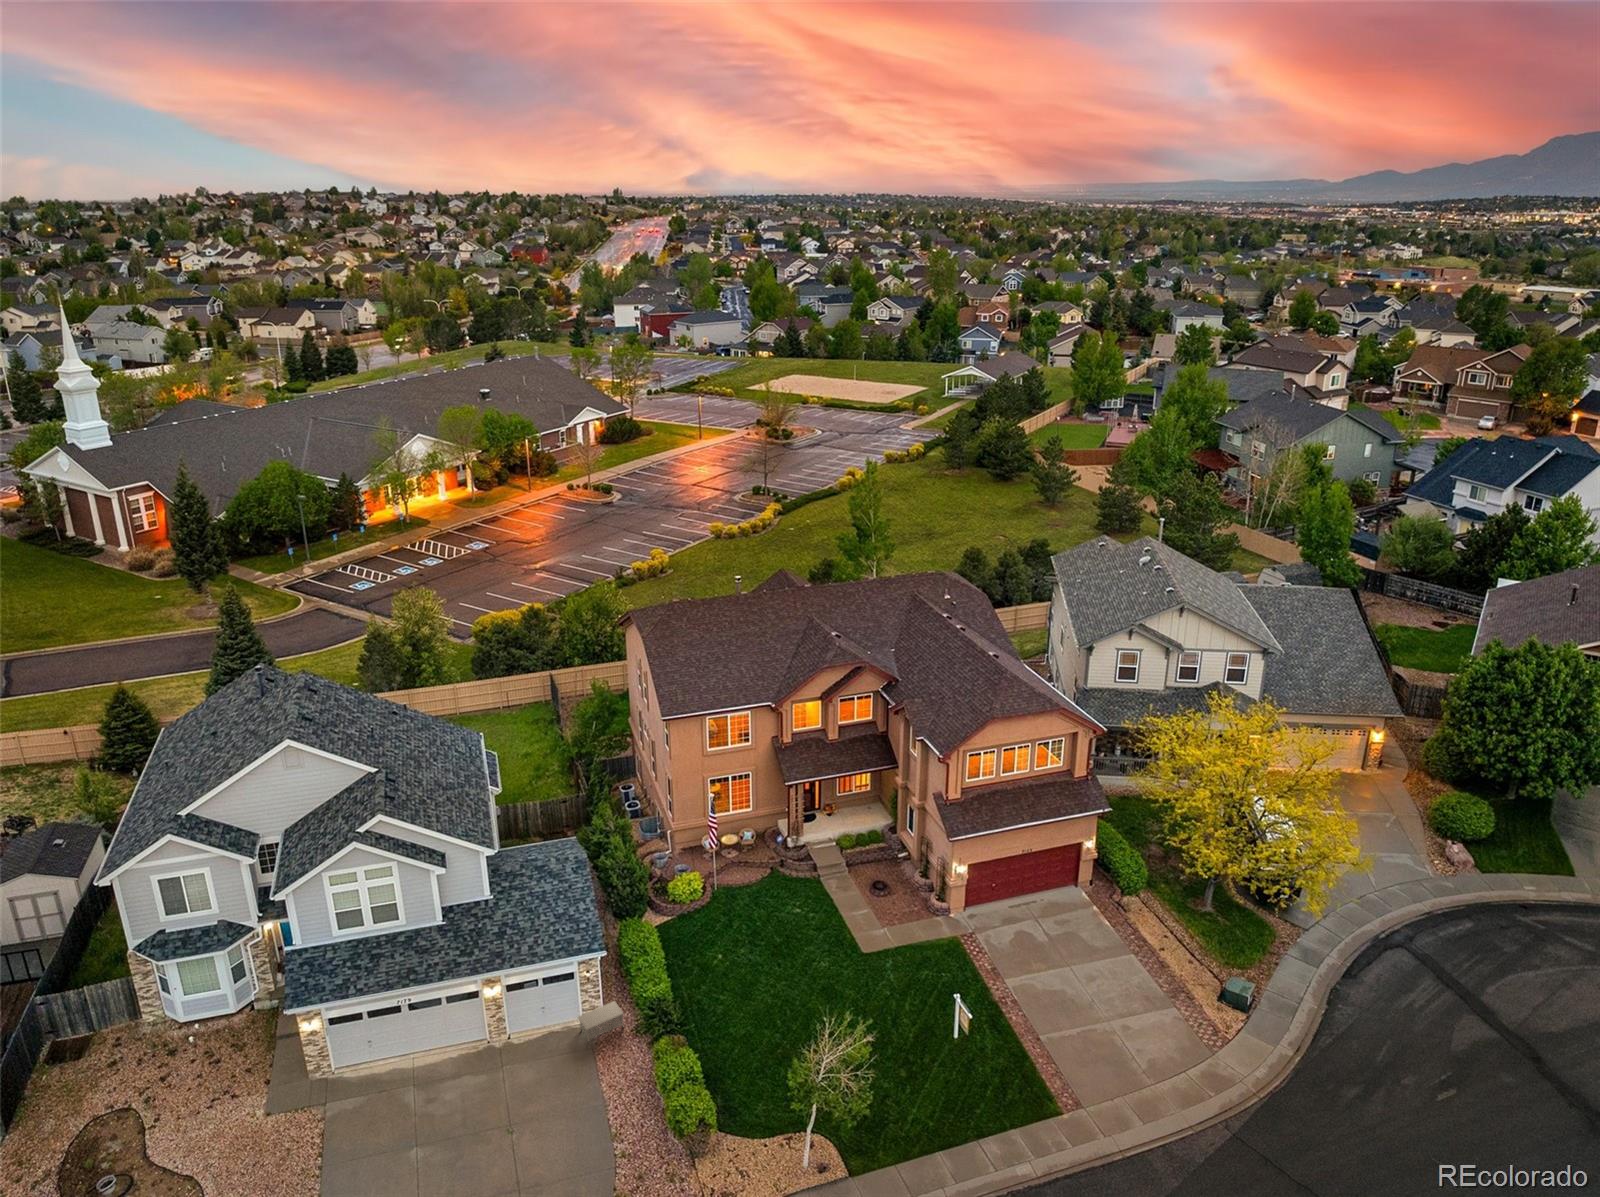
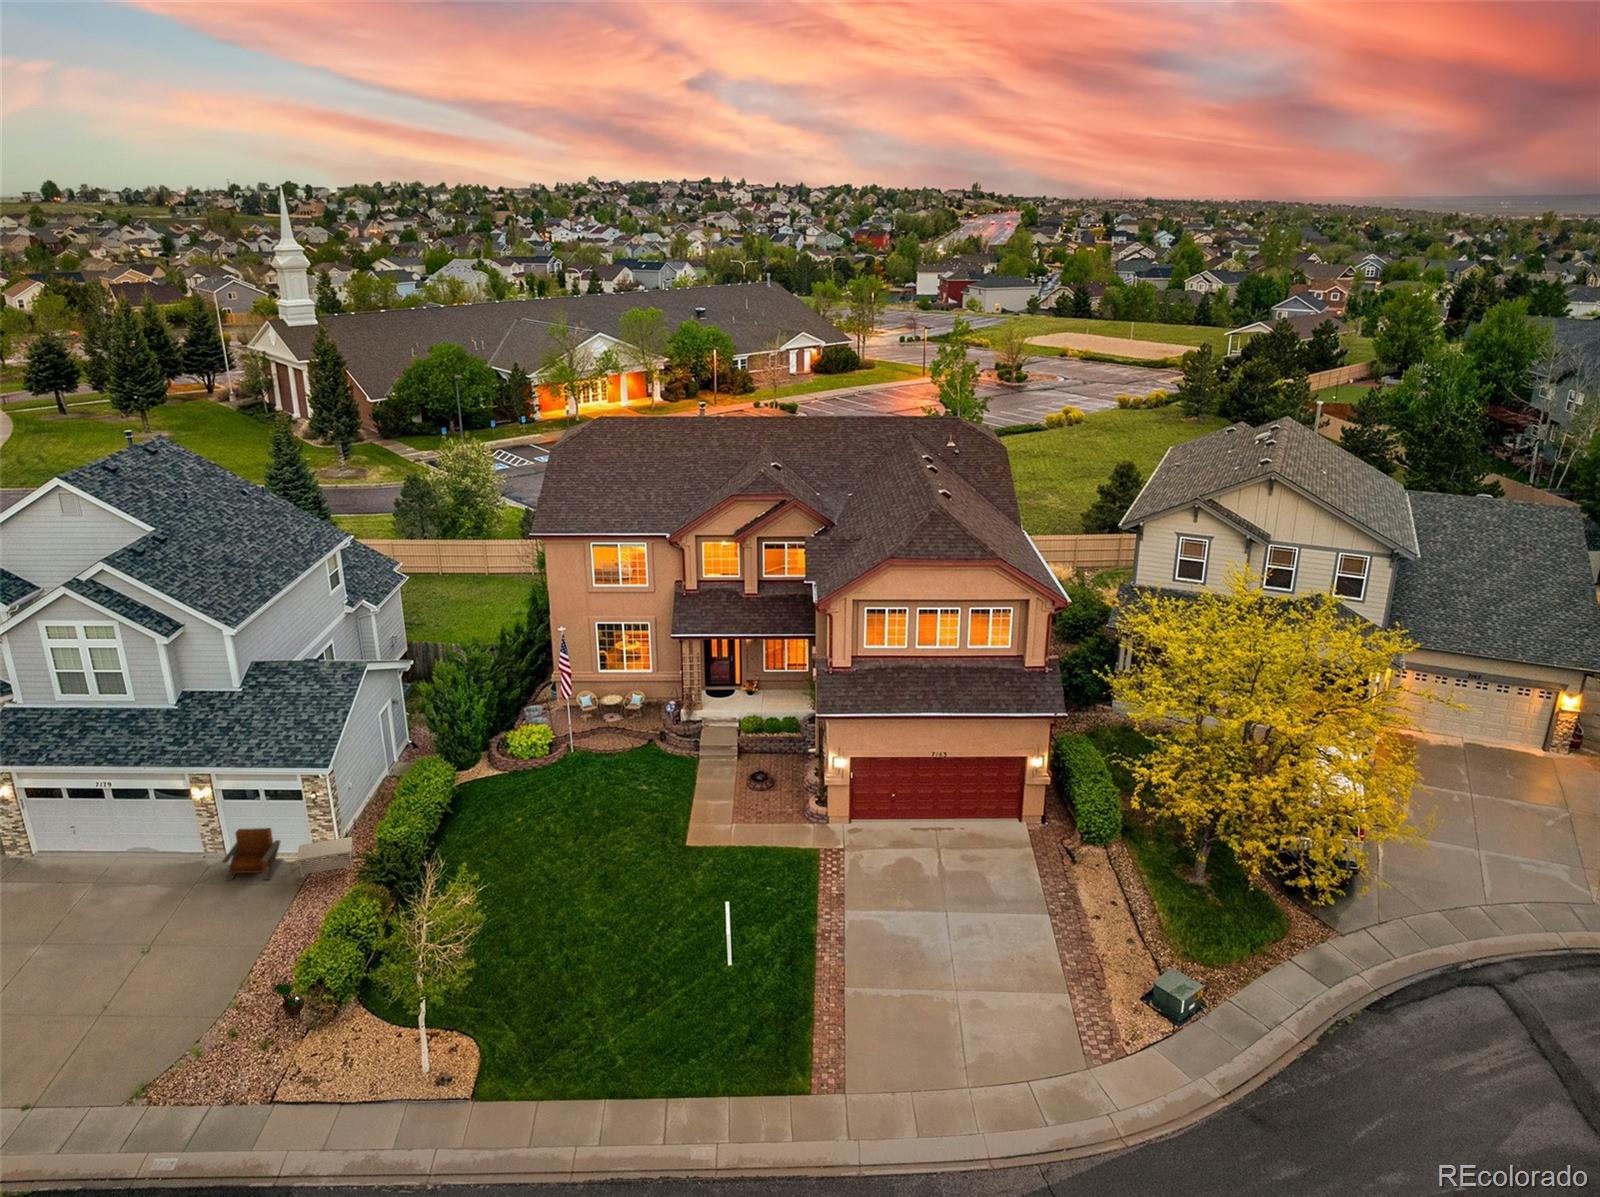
lounge chair: none [523,1008,564,1059] -> present [222,828,283,881]
potted tree: none [658,1125,681,1152] -> present [272,981,304,1014]

